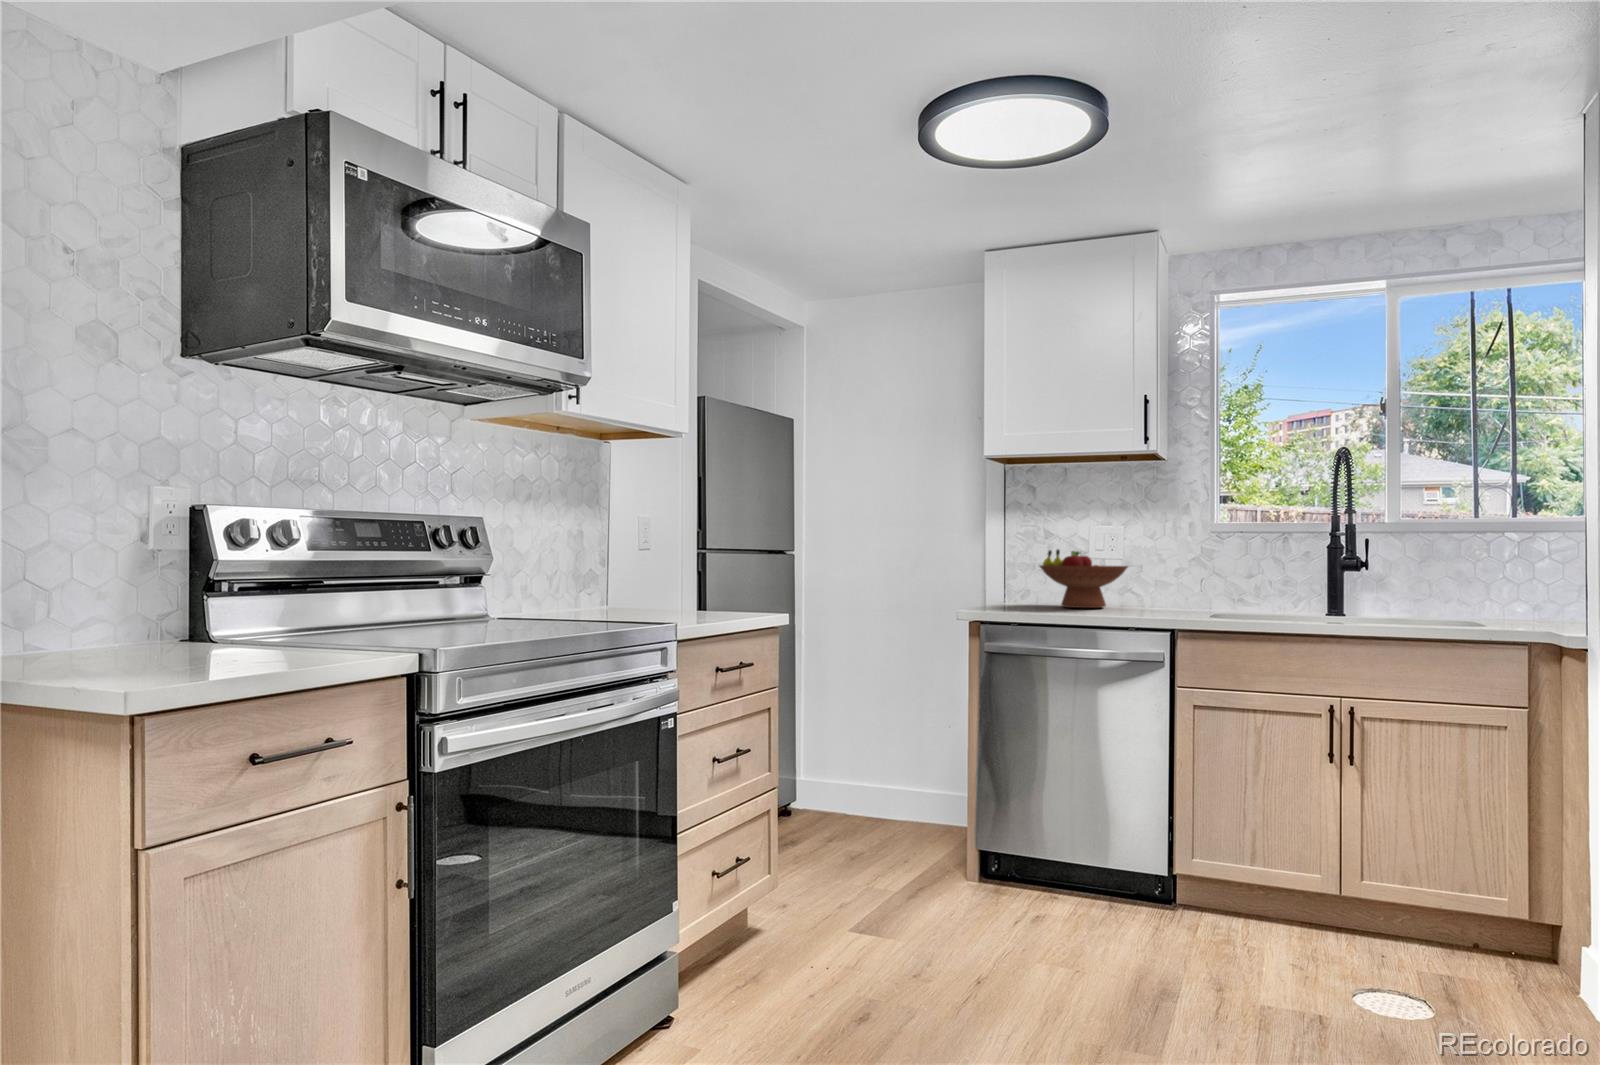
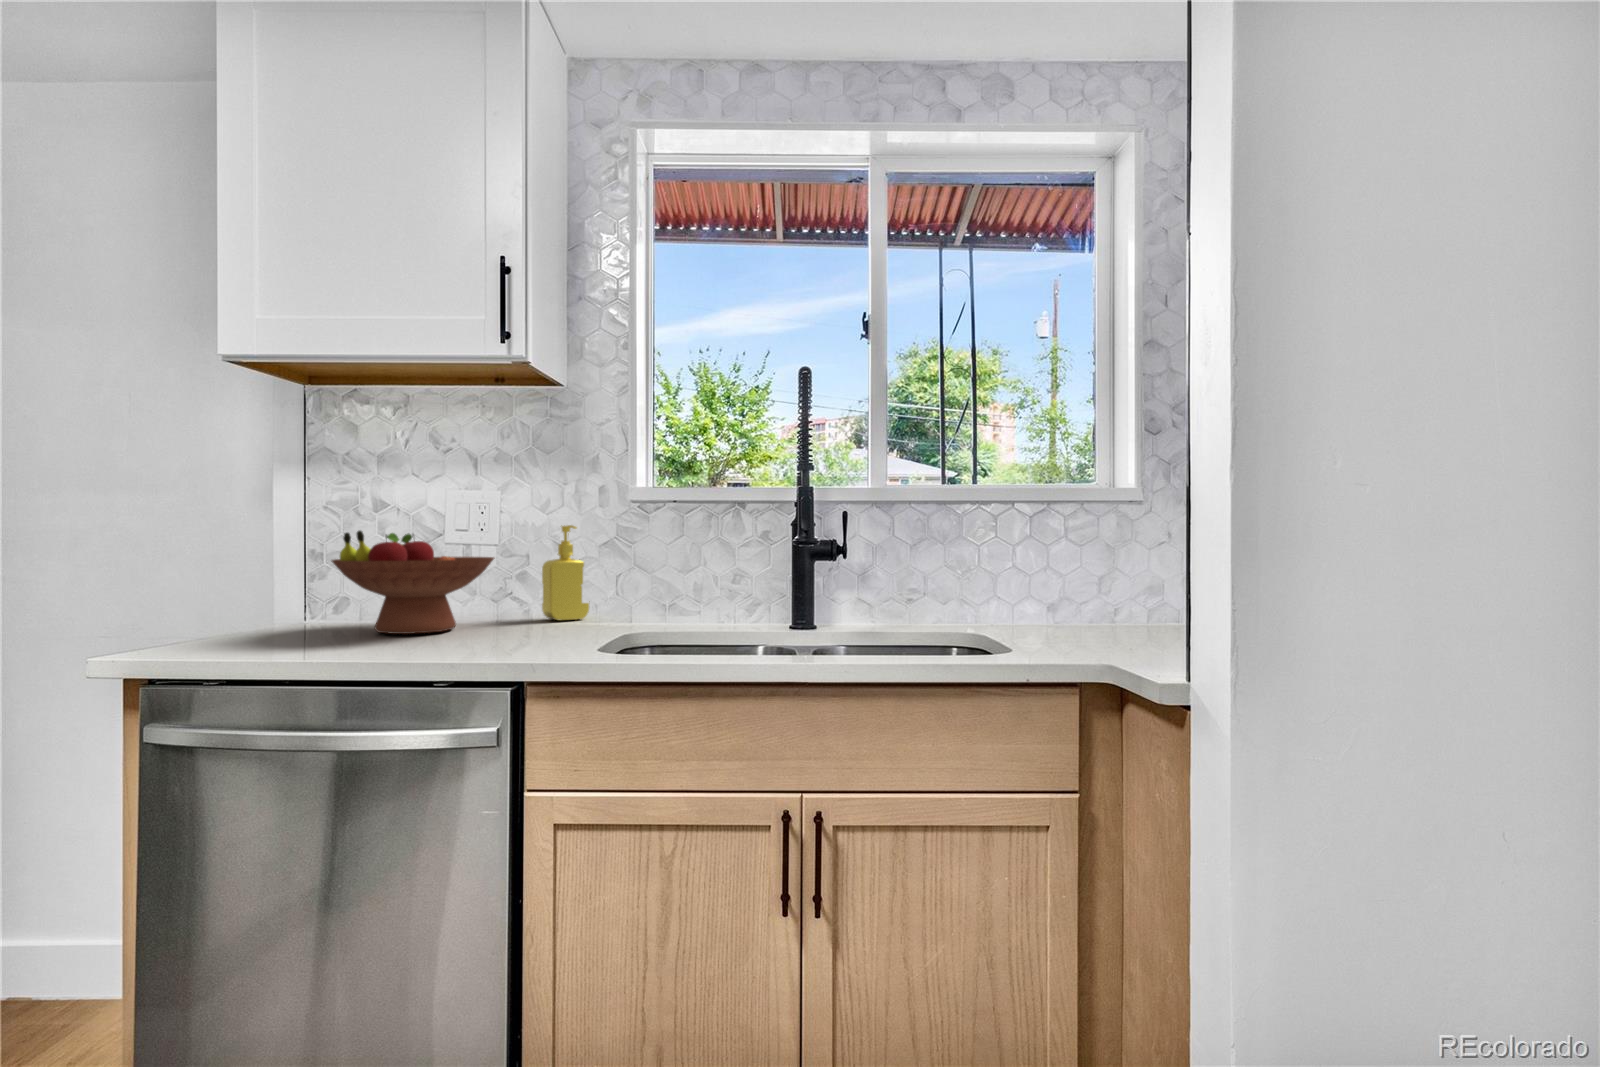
soap dispenser: none [1151,547,1181,606] -> present [542,525,589,620]

